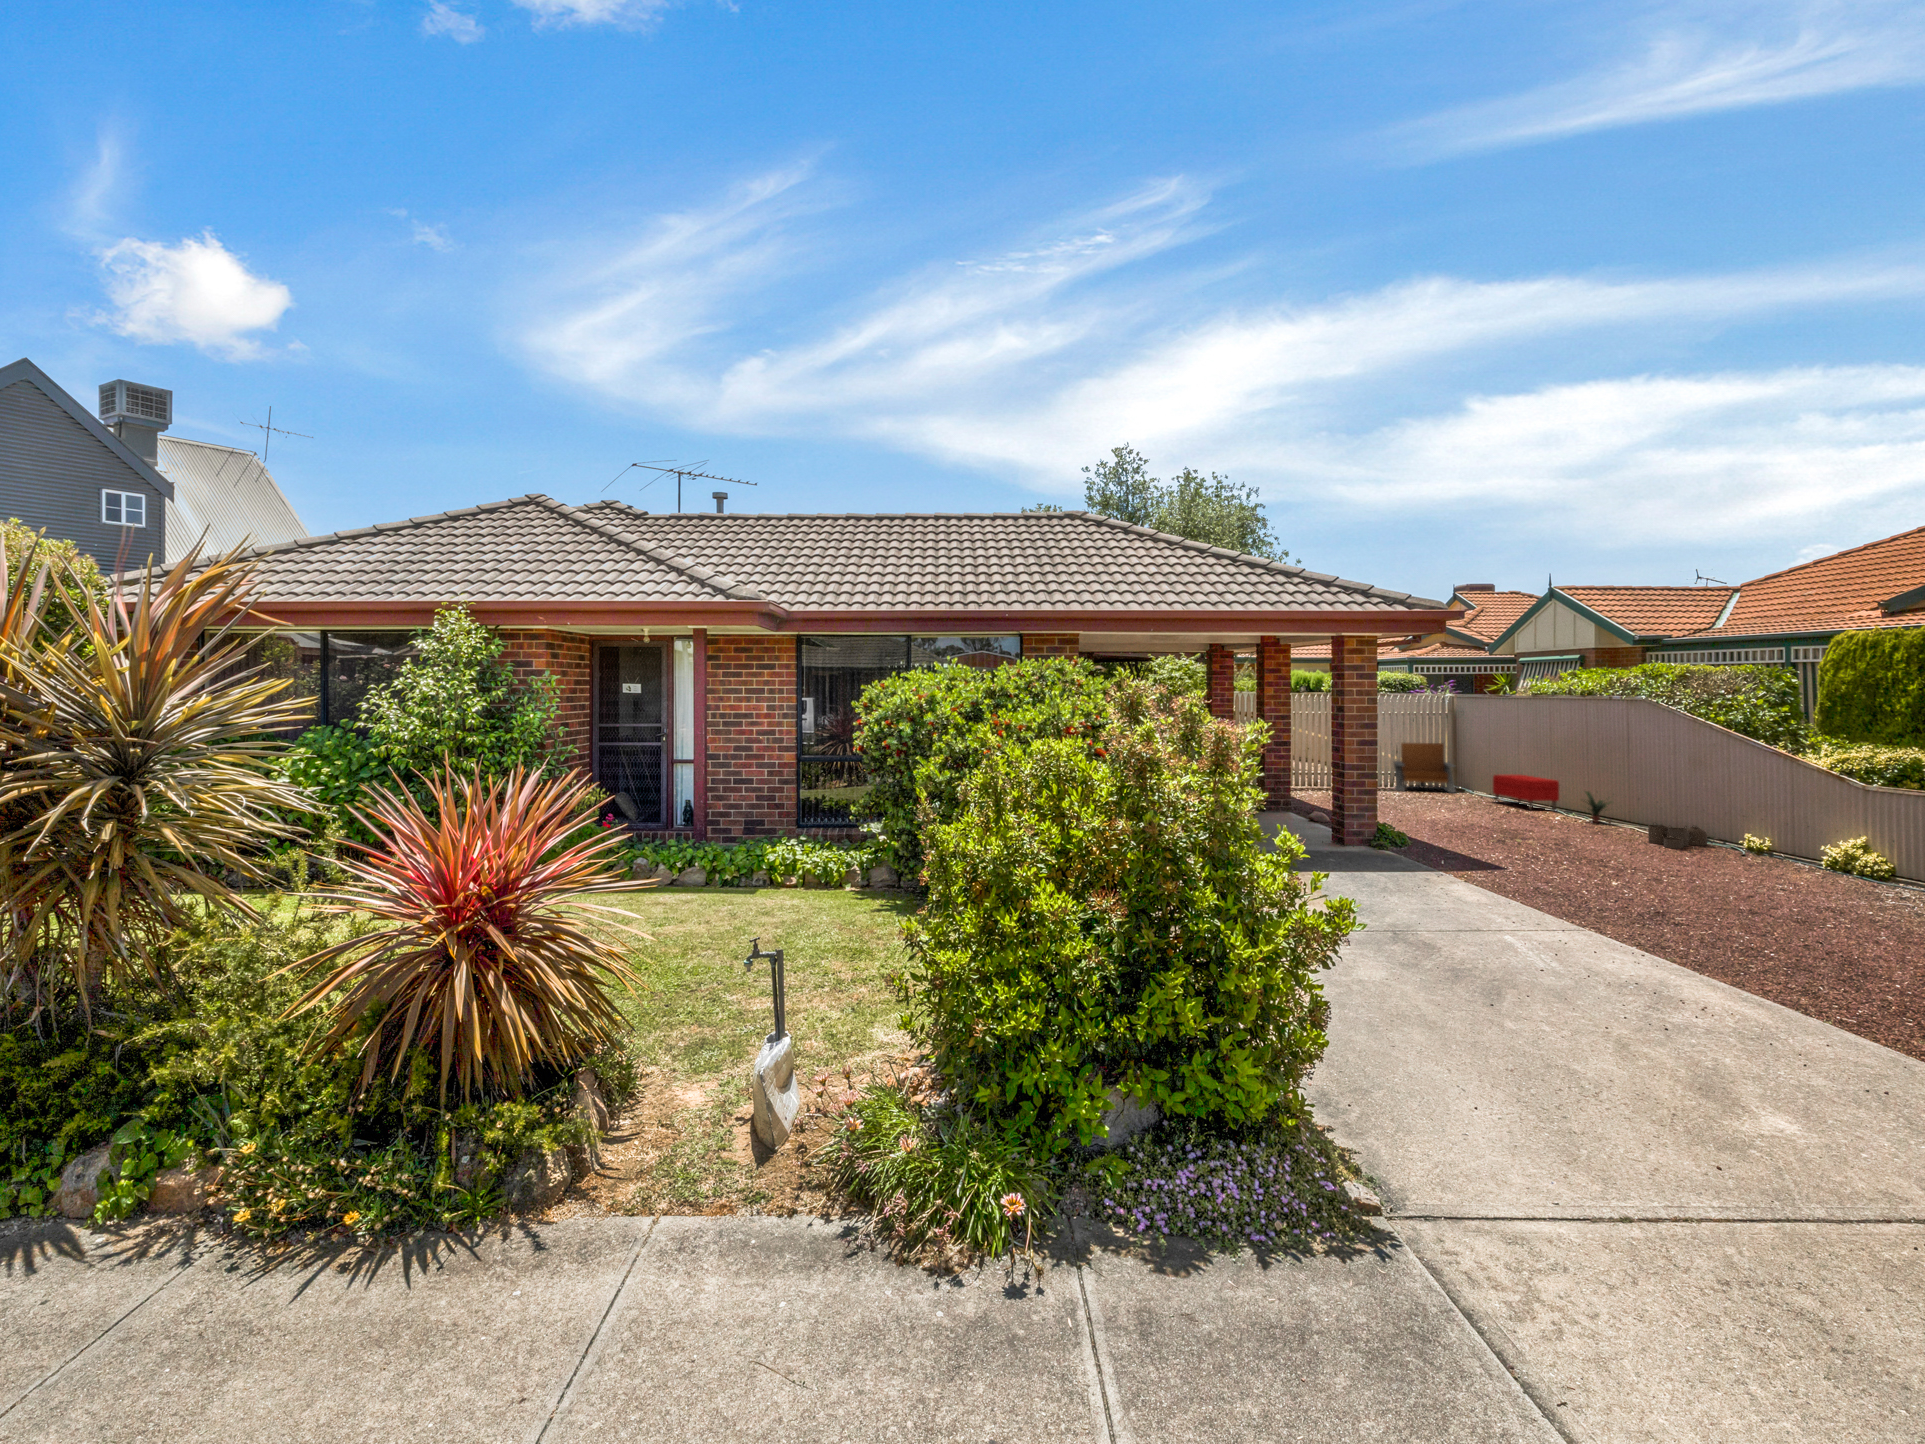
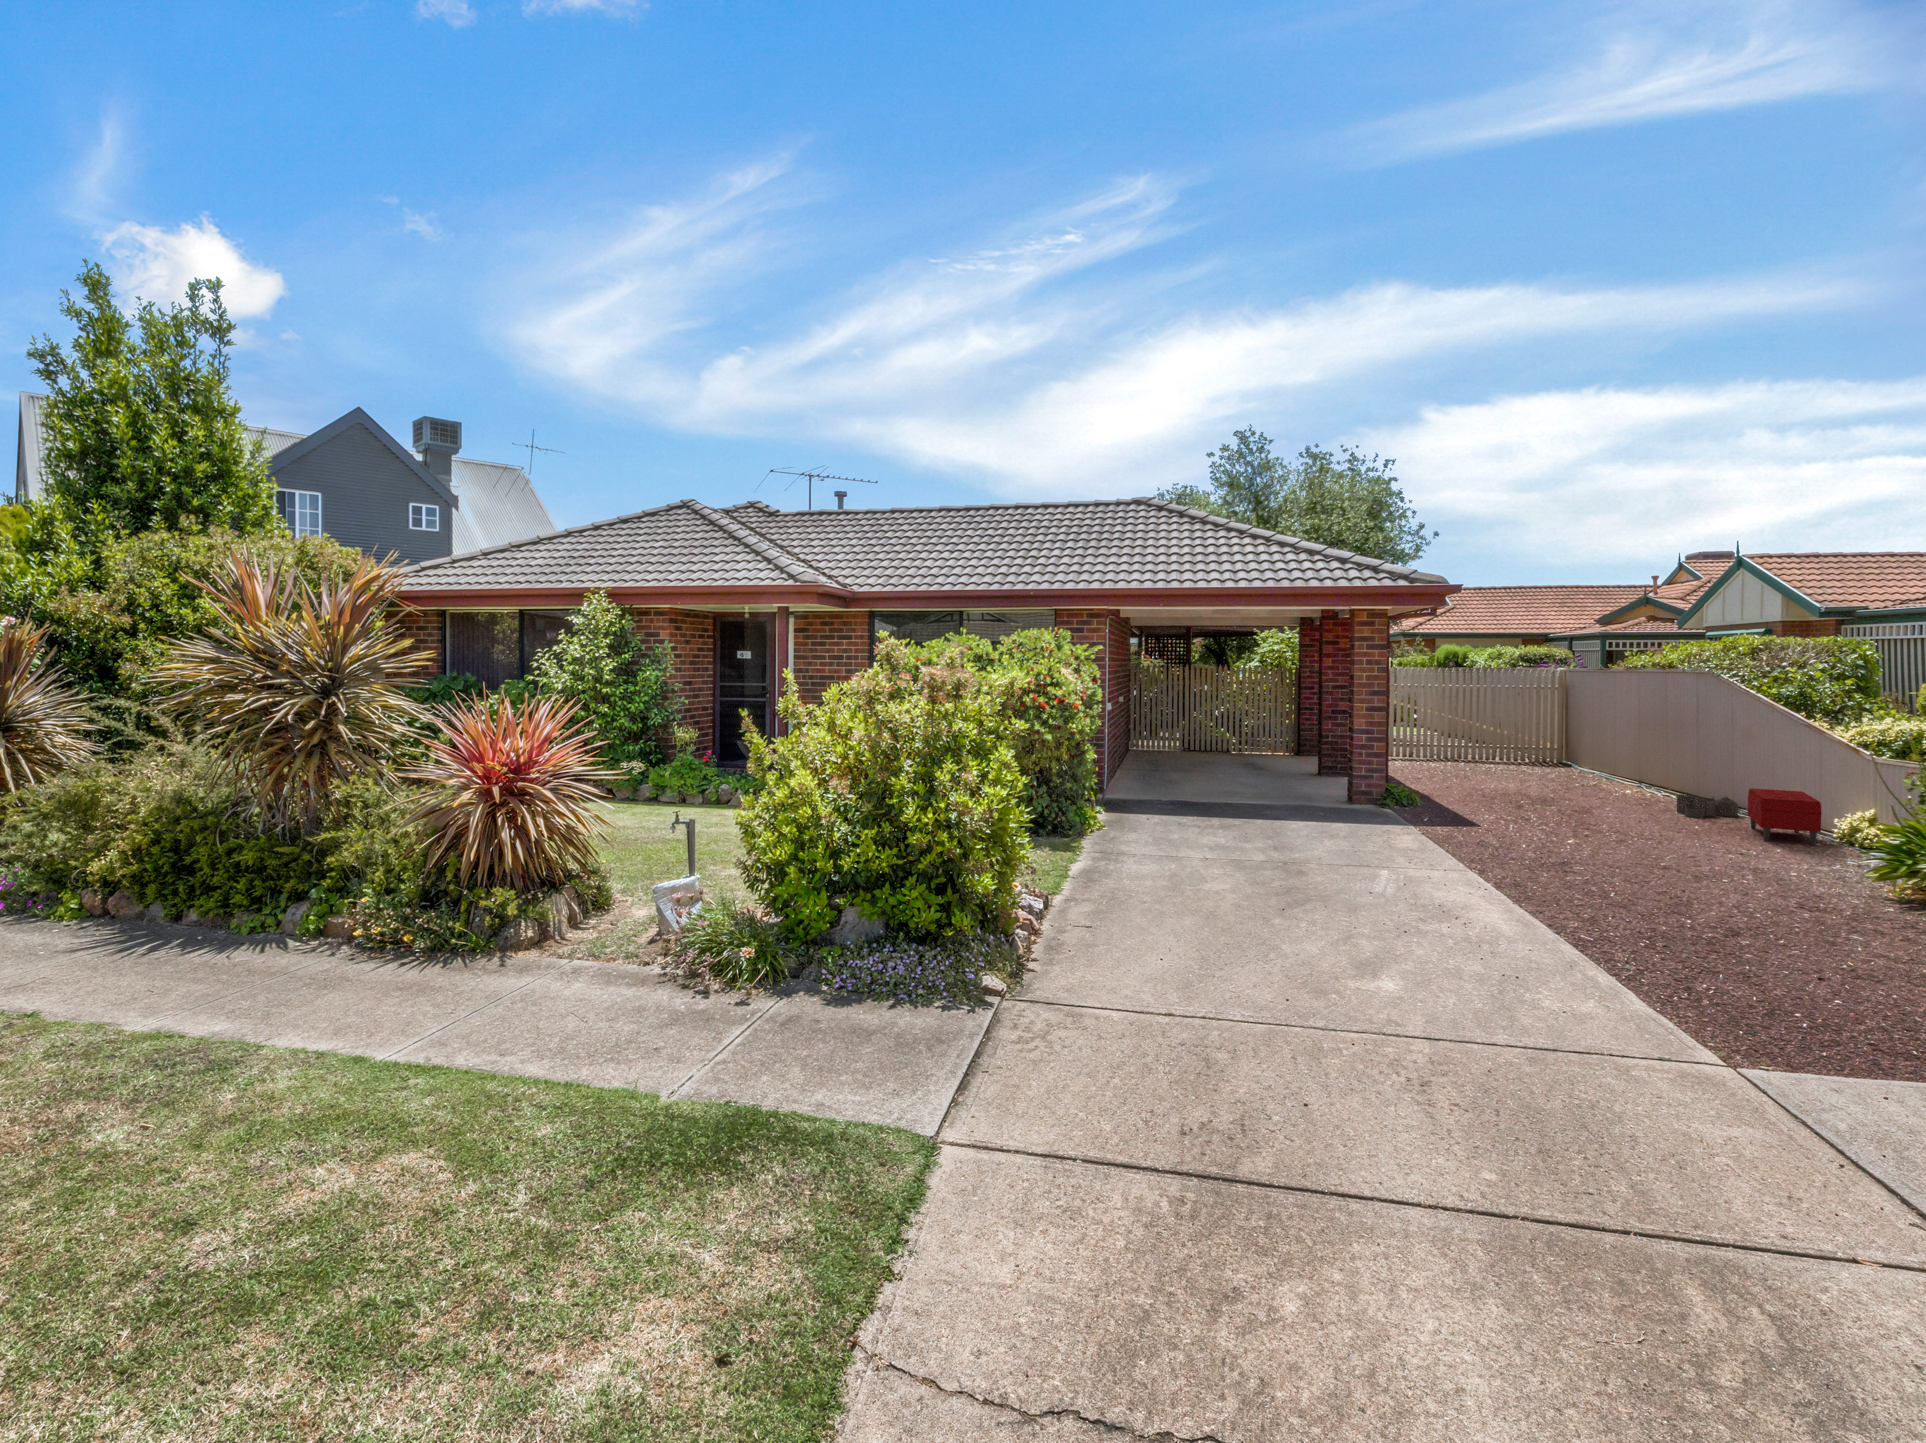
lounge chair: present [1394,743,1456,793] -> none [1487,716,1549,766]
bench: present [1493,775,1559,810] -> present [1747,788,1822,845]
potted plant: present [1585,791,1612,823] -> none [1638,763,1673,795]

